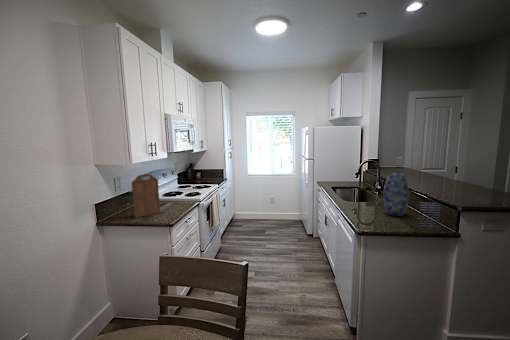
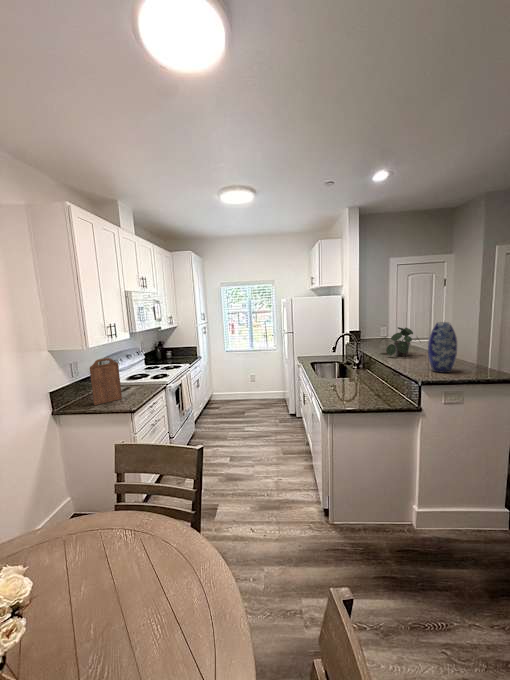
potted plant: none [401,155,447,183] -> present [382,327,413,356]
vase: present [384,172,409,216] -> present [428,322,457,373]

